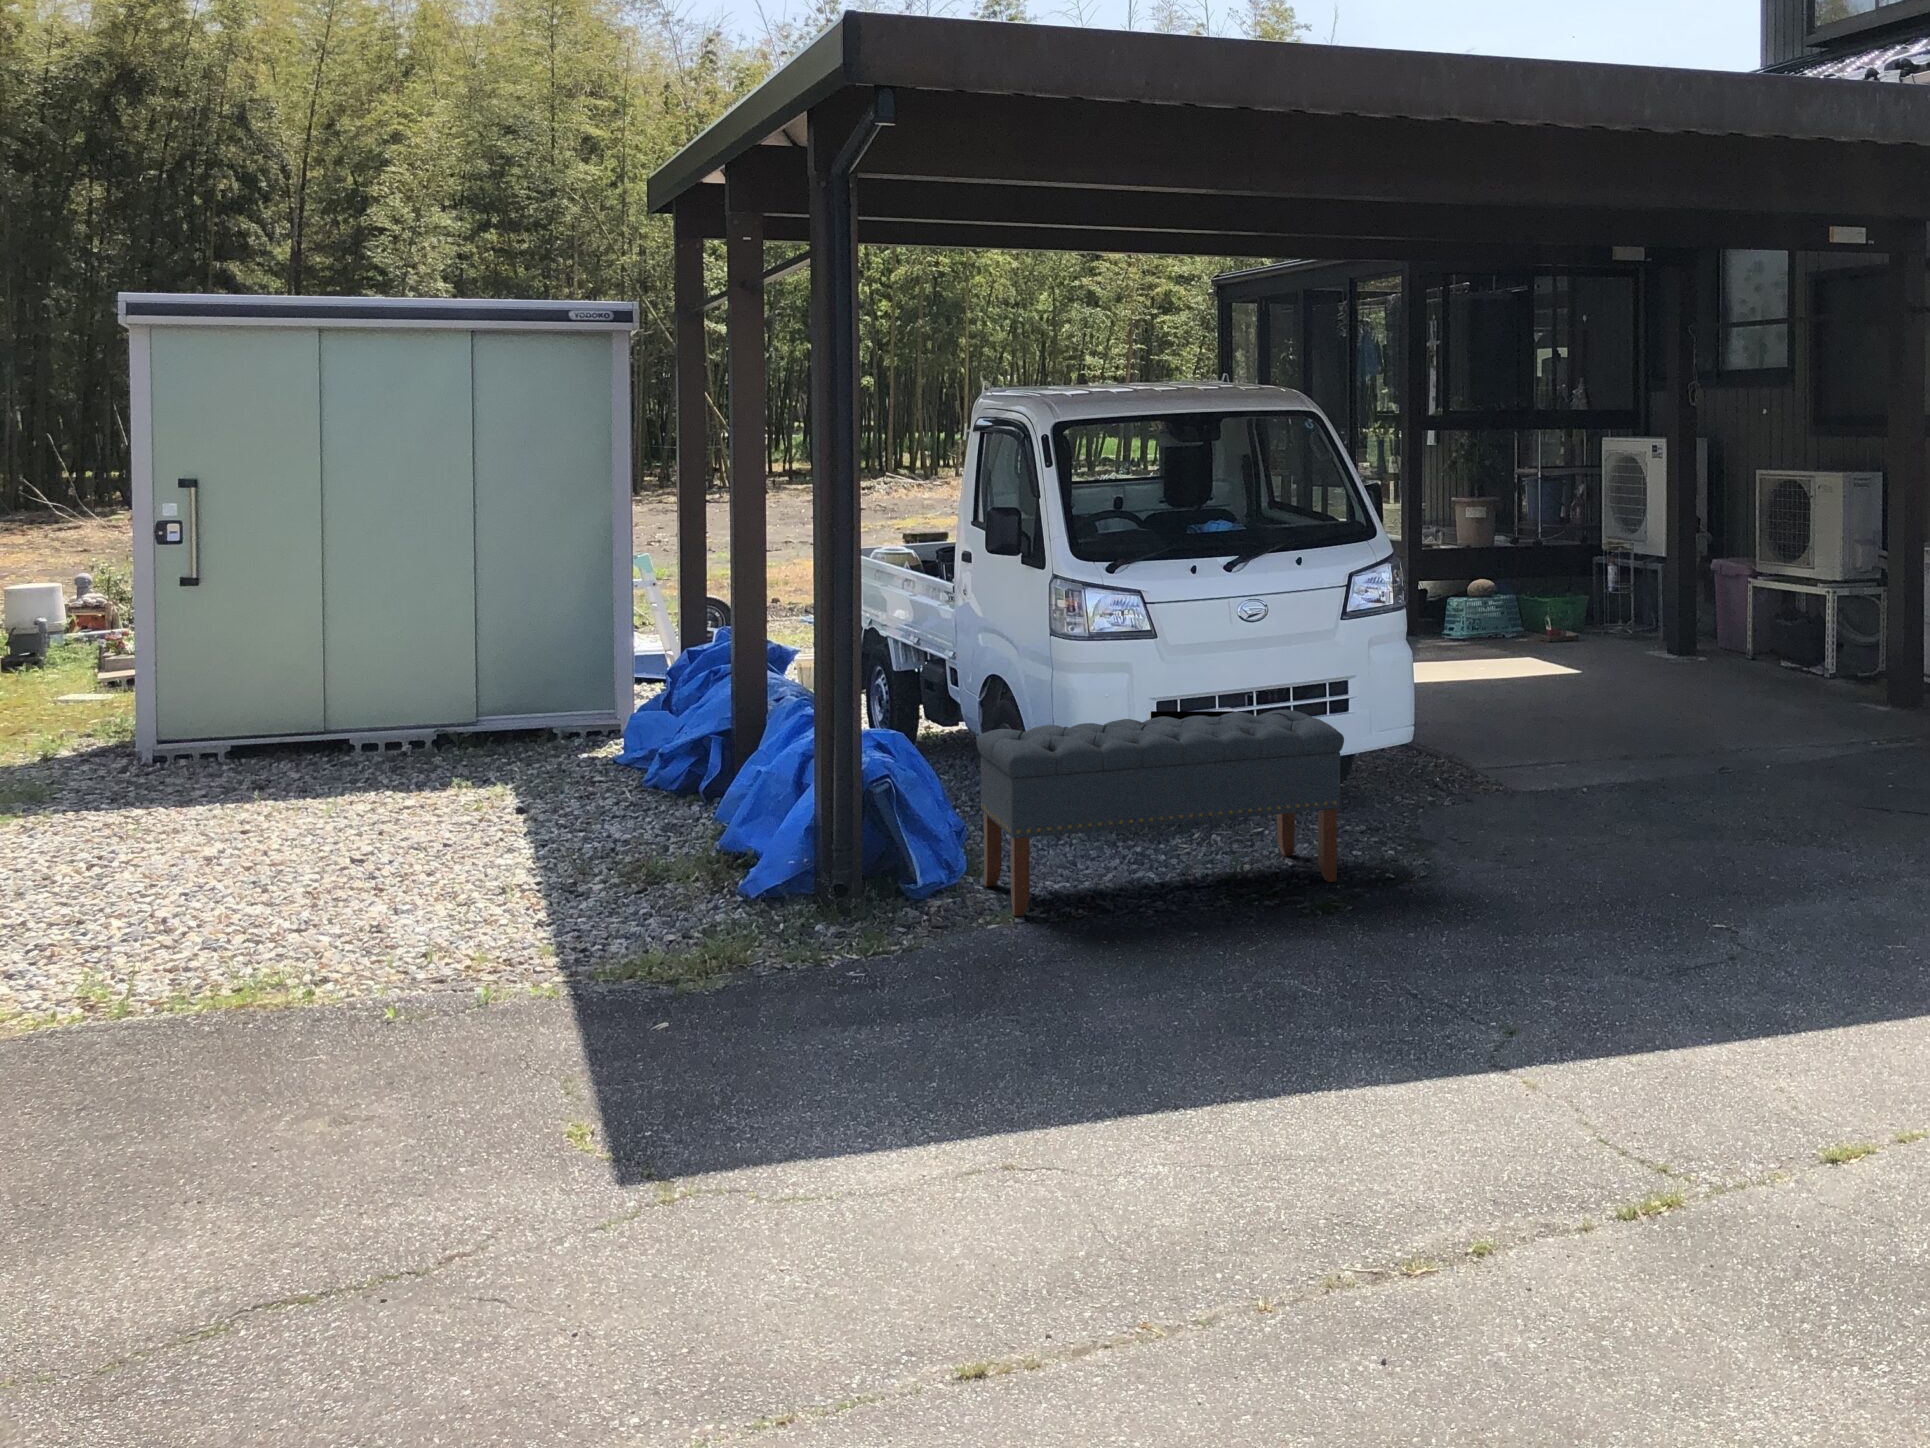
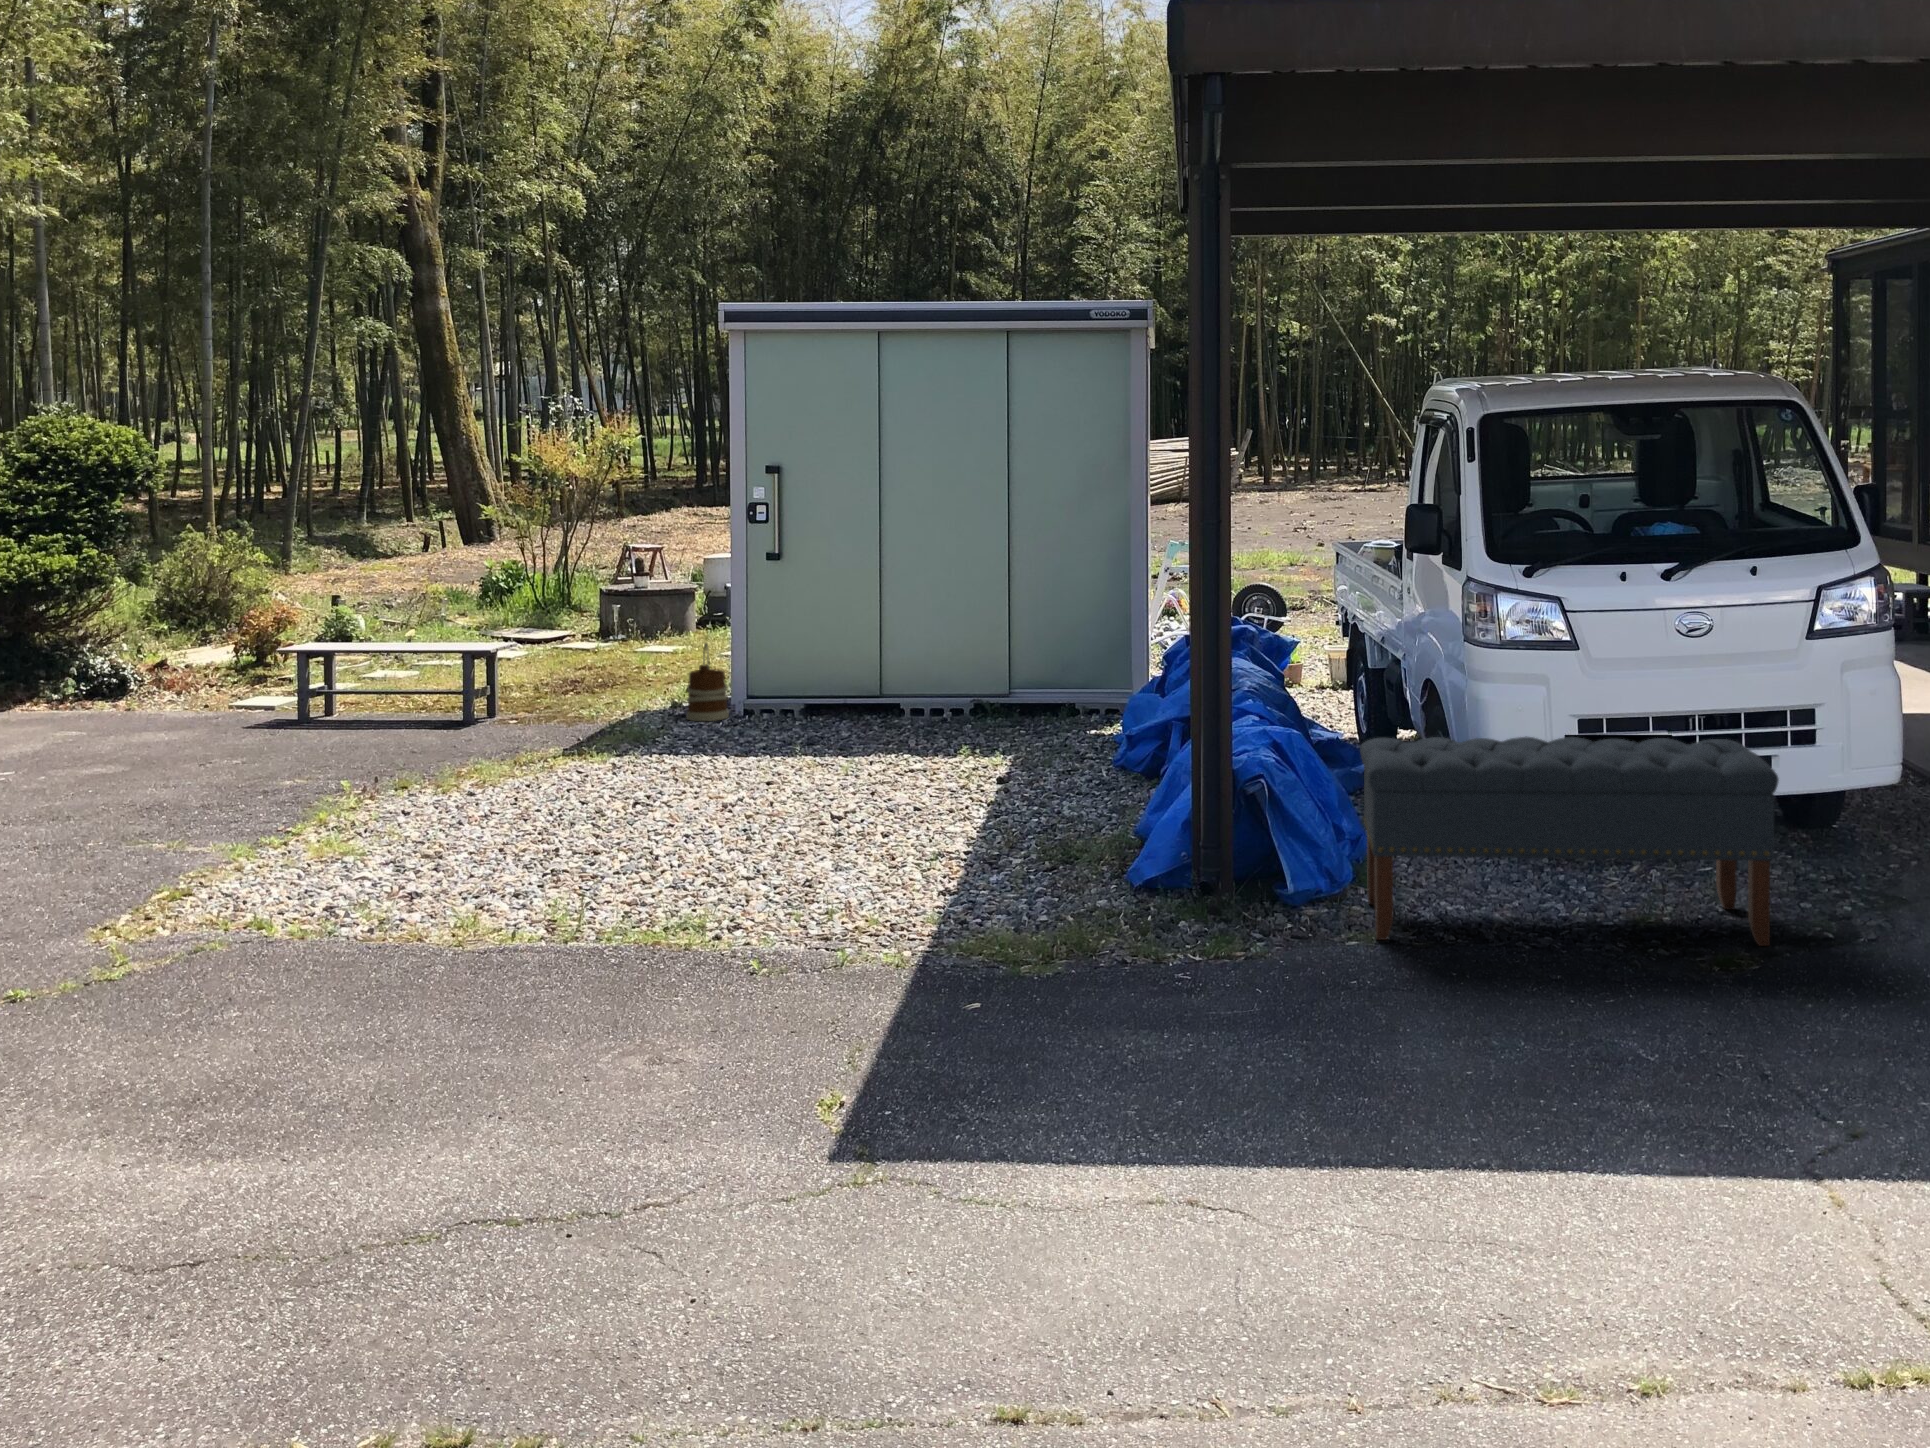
wooden bucket: none [70,683,129,776] -> present [687,643,729,721]

